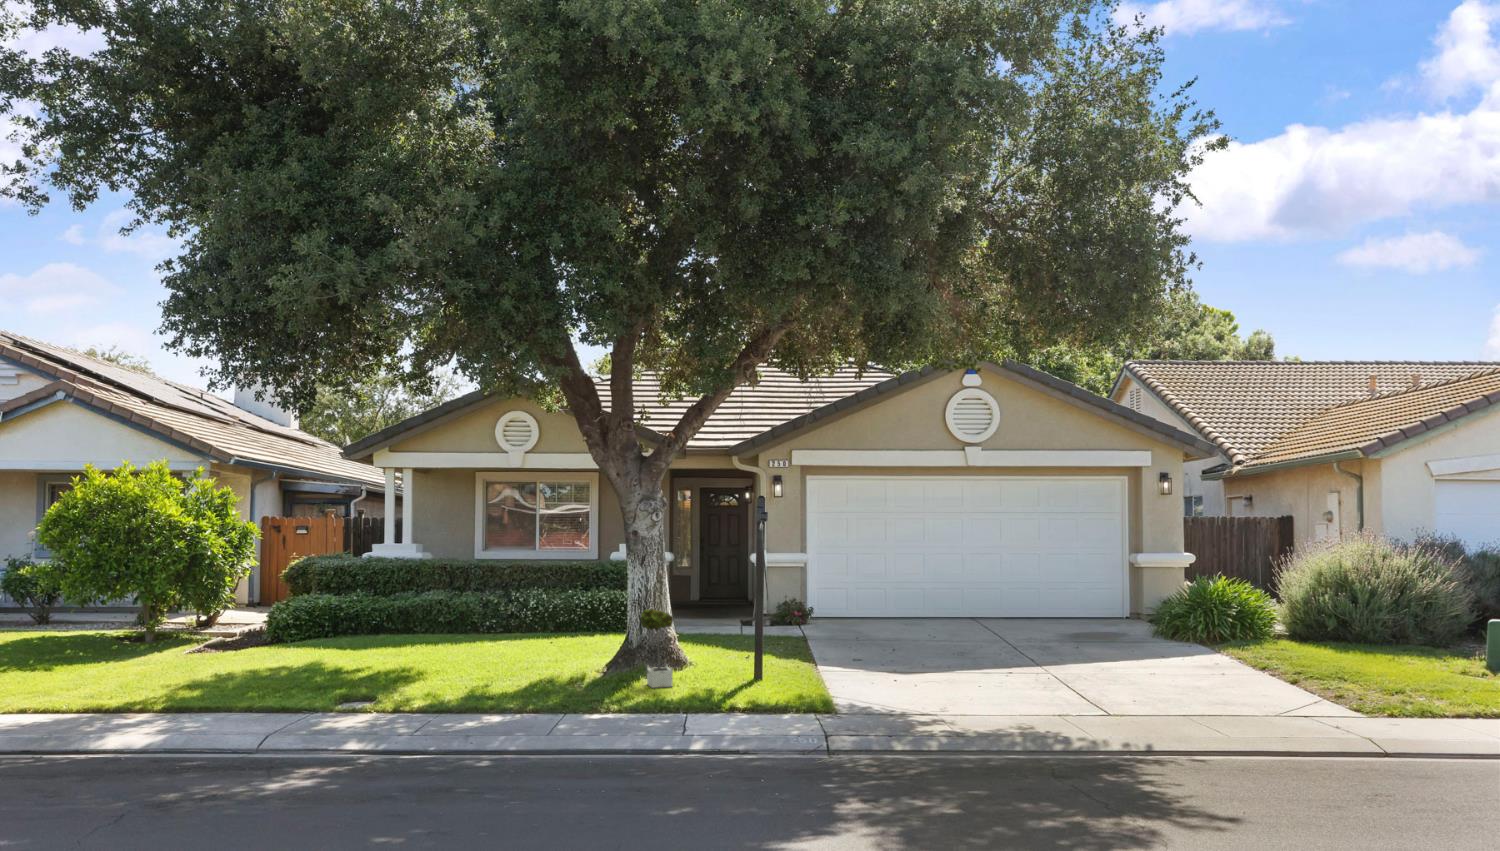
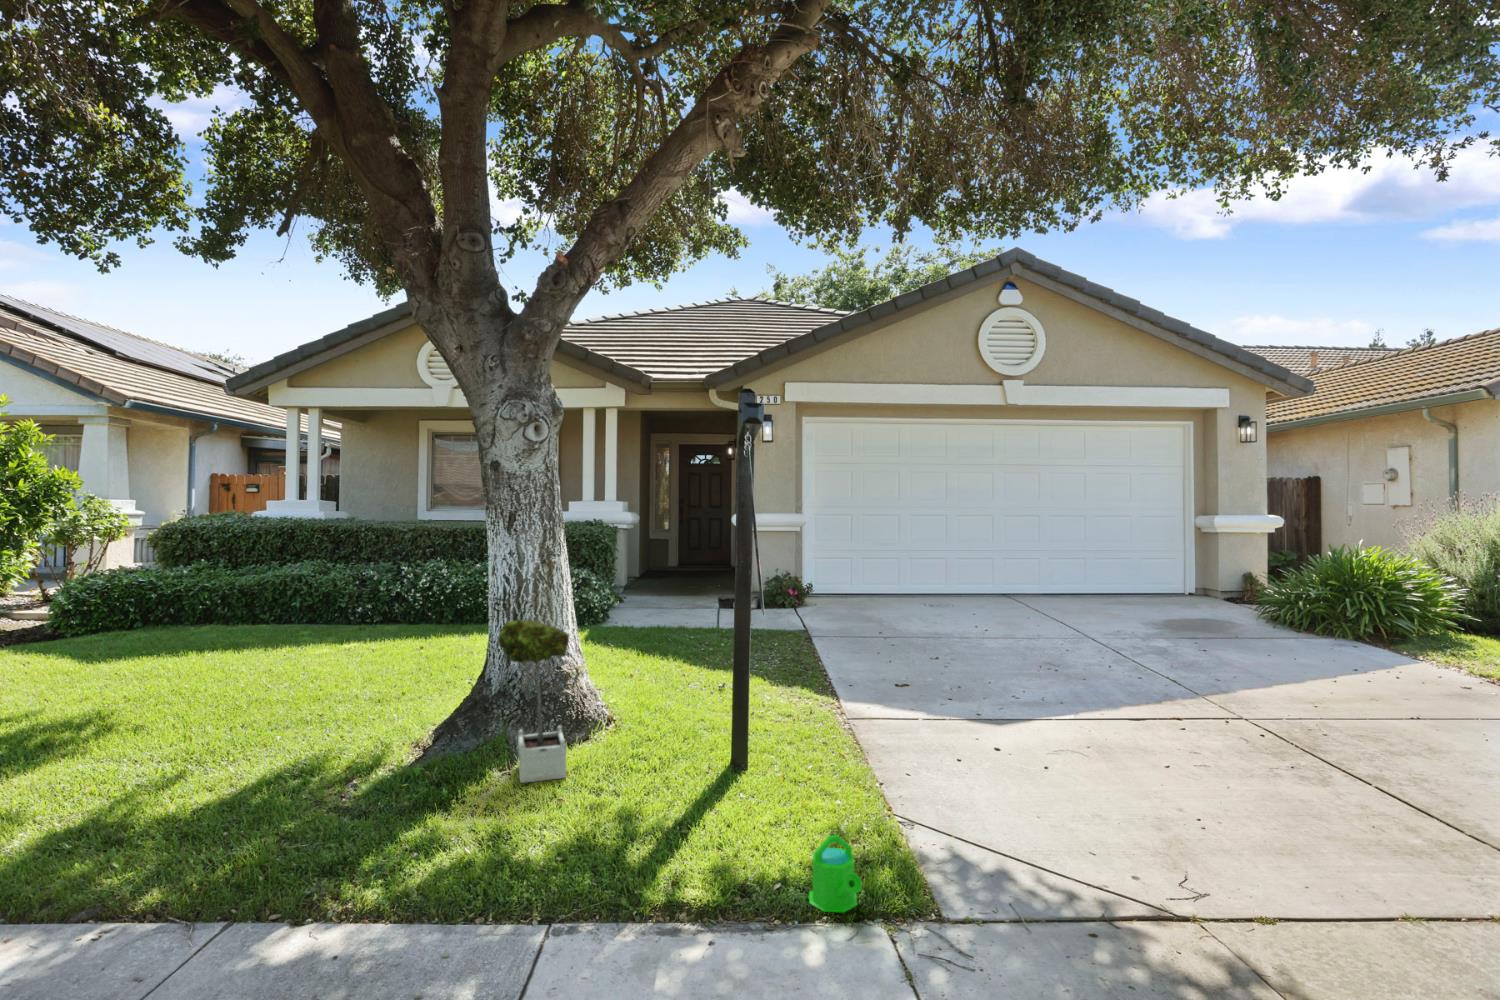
watering can: none [783,683,802,711] -> present [809,835,862,913]

